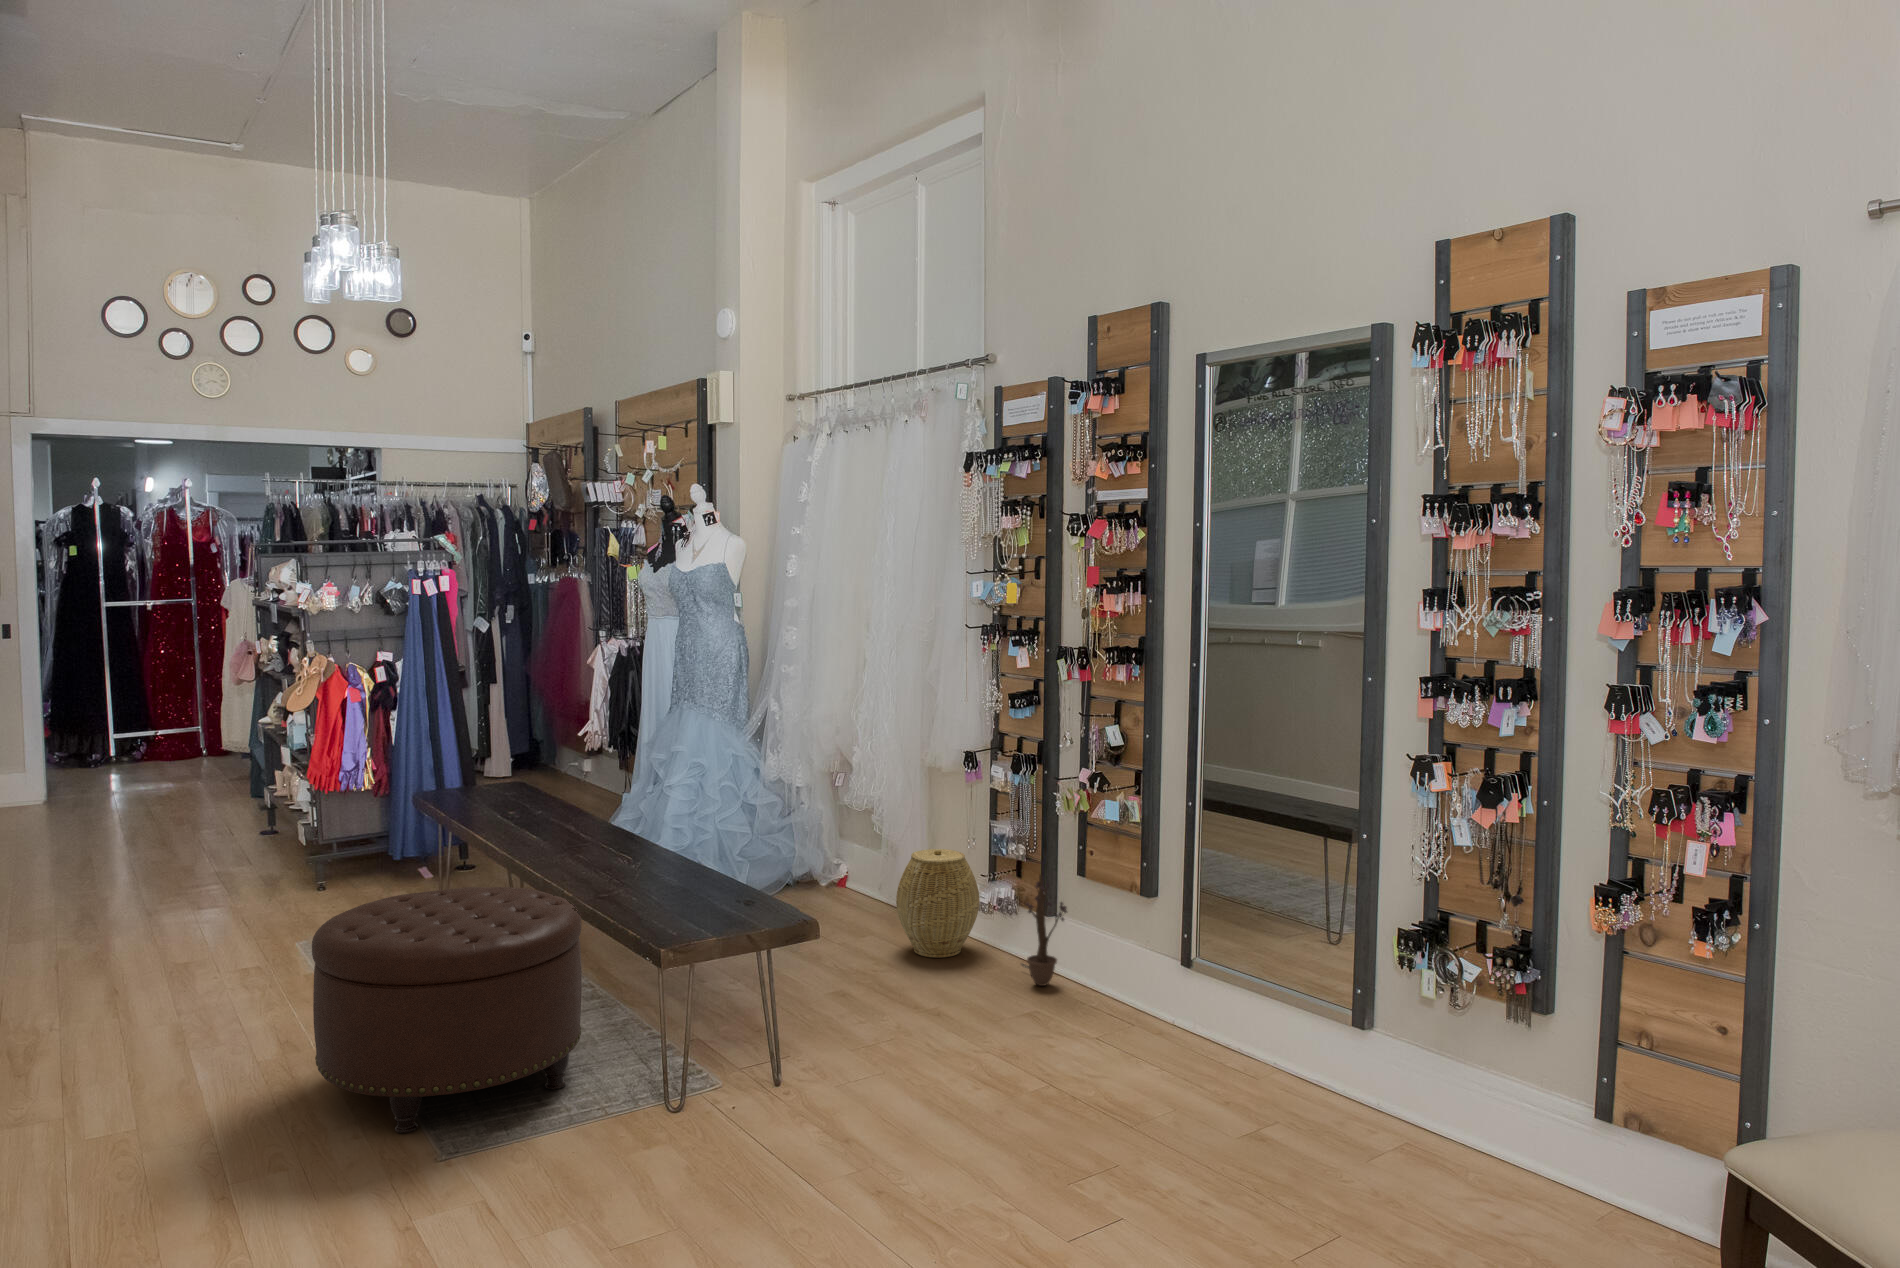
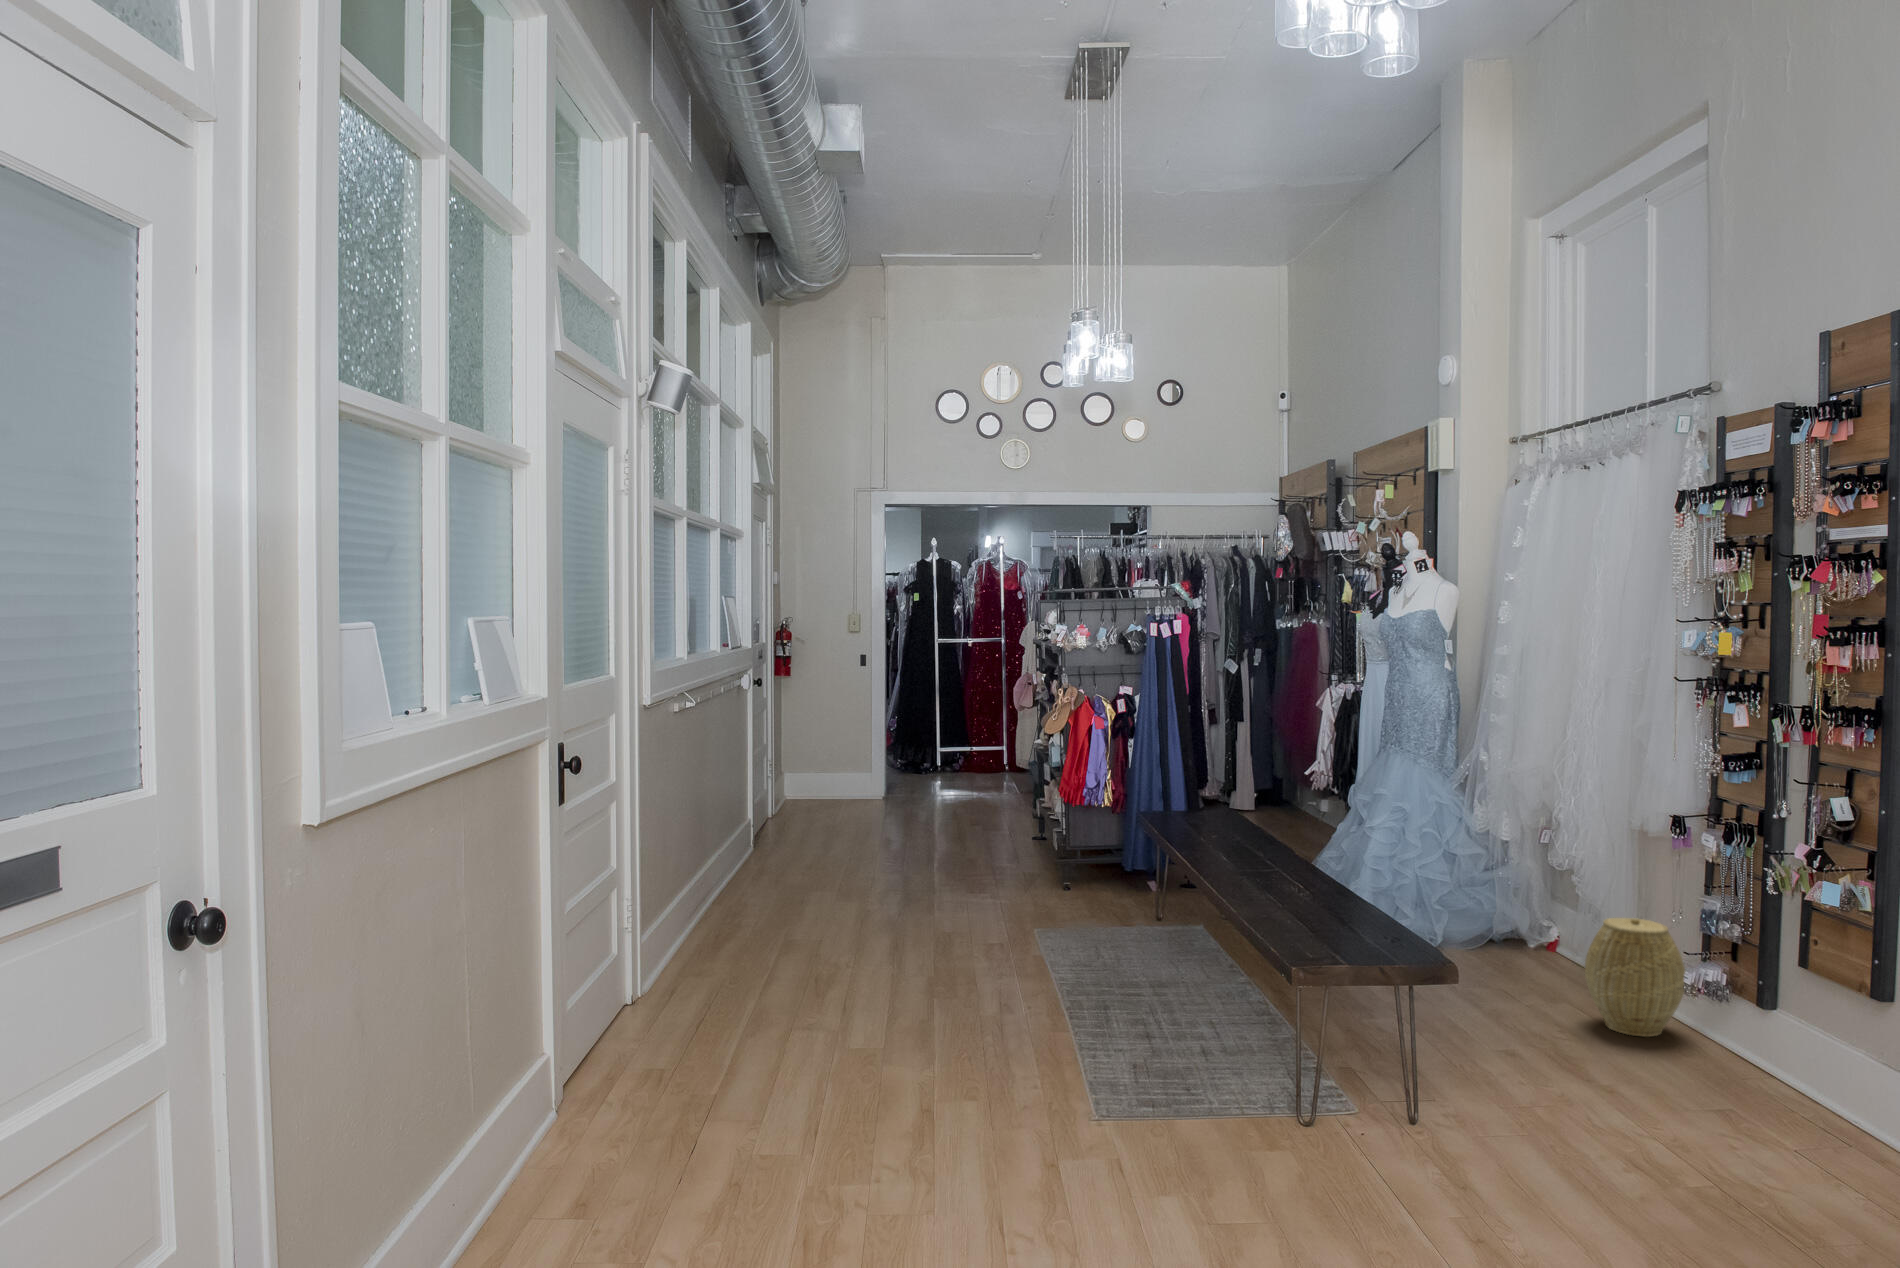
decorative plant: present [1021,875,1067,986] -> none [1729,959,1783,1086]
ottoman: present [312,887,582,1133] -> none [1019,886,1234,1079]

